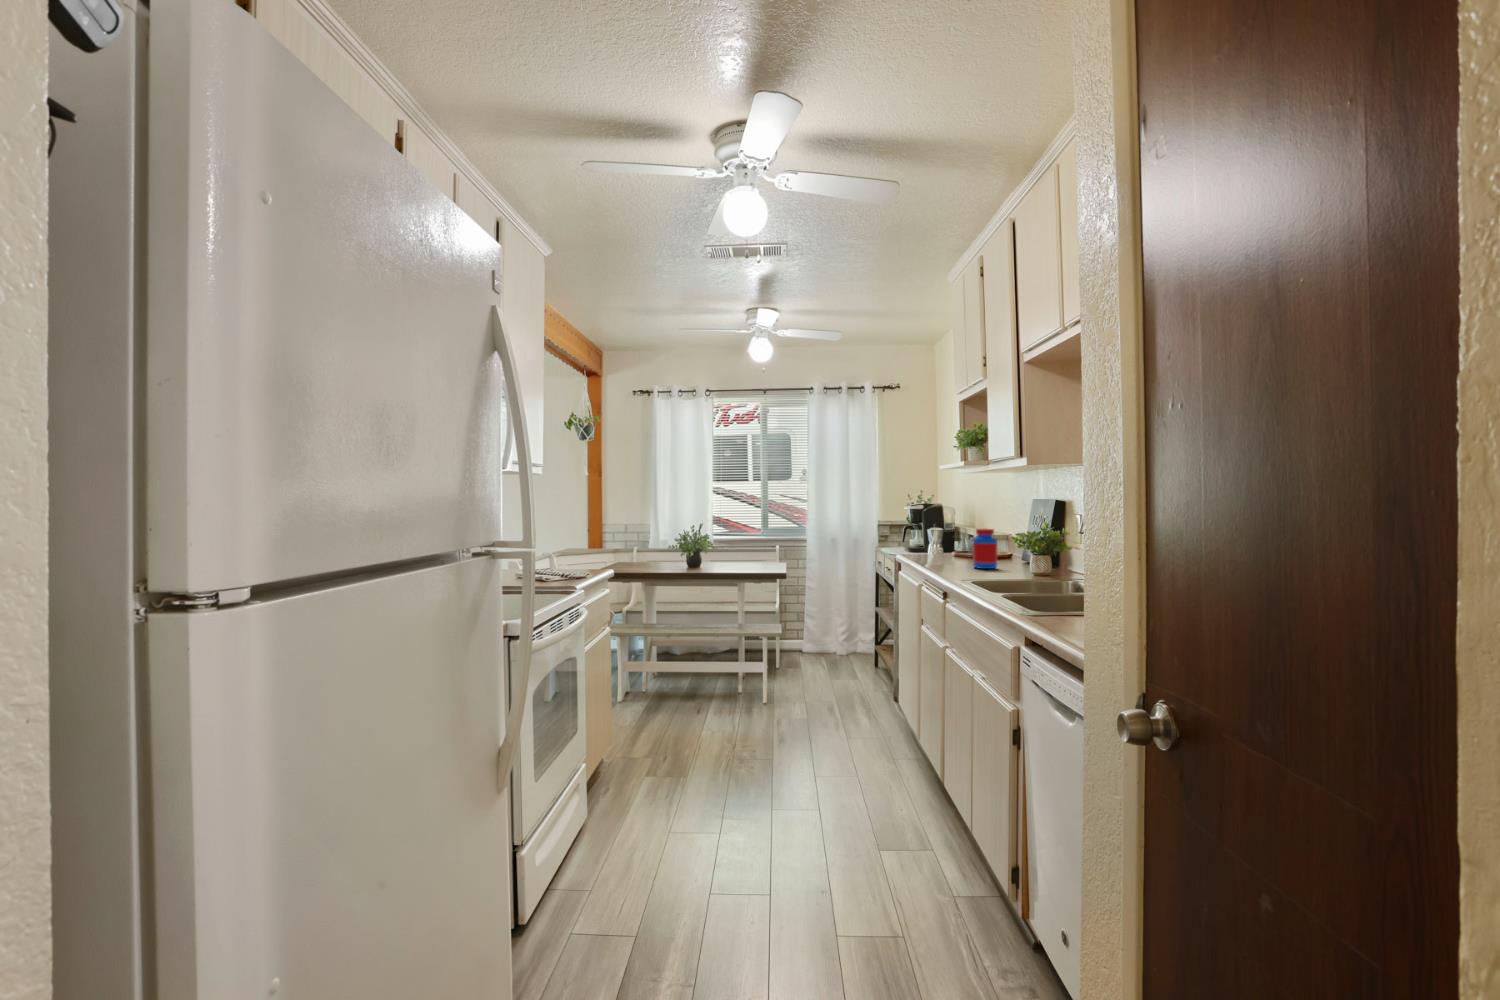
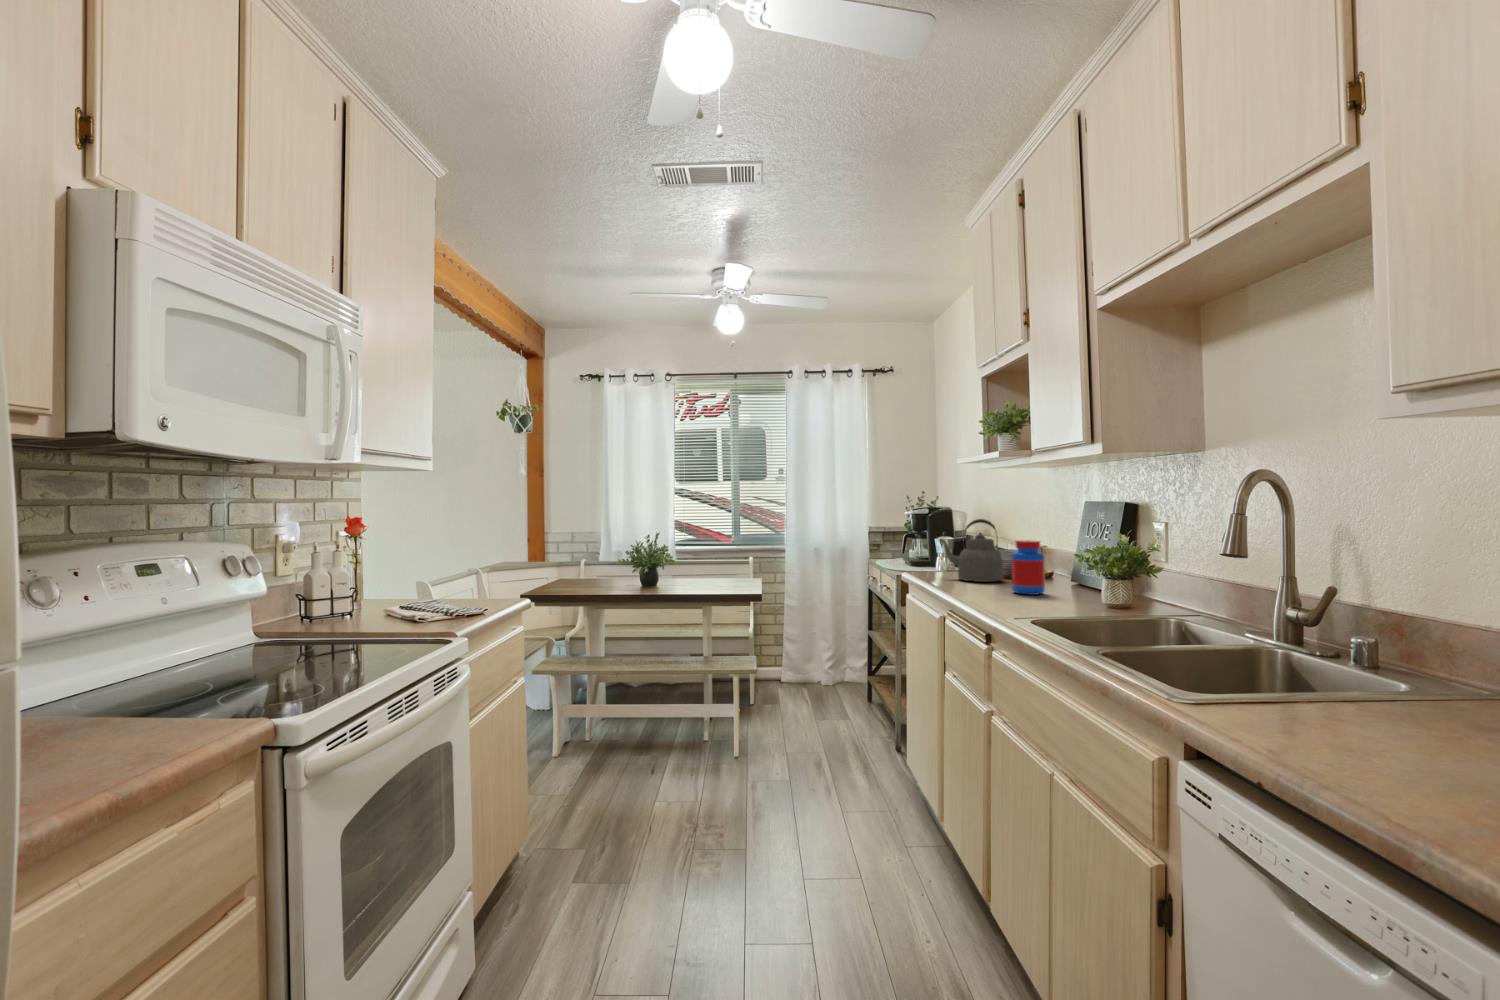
kettle: none [922,513,973,561] -> present [939,519,1003,582]

